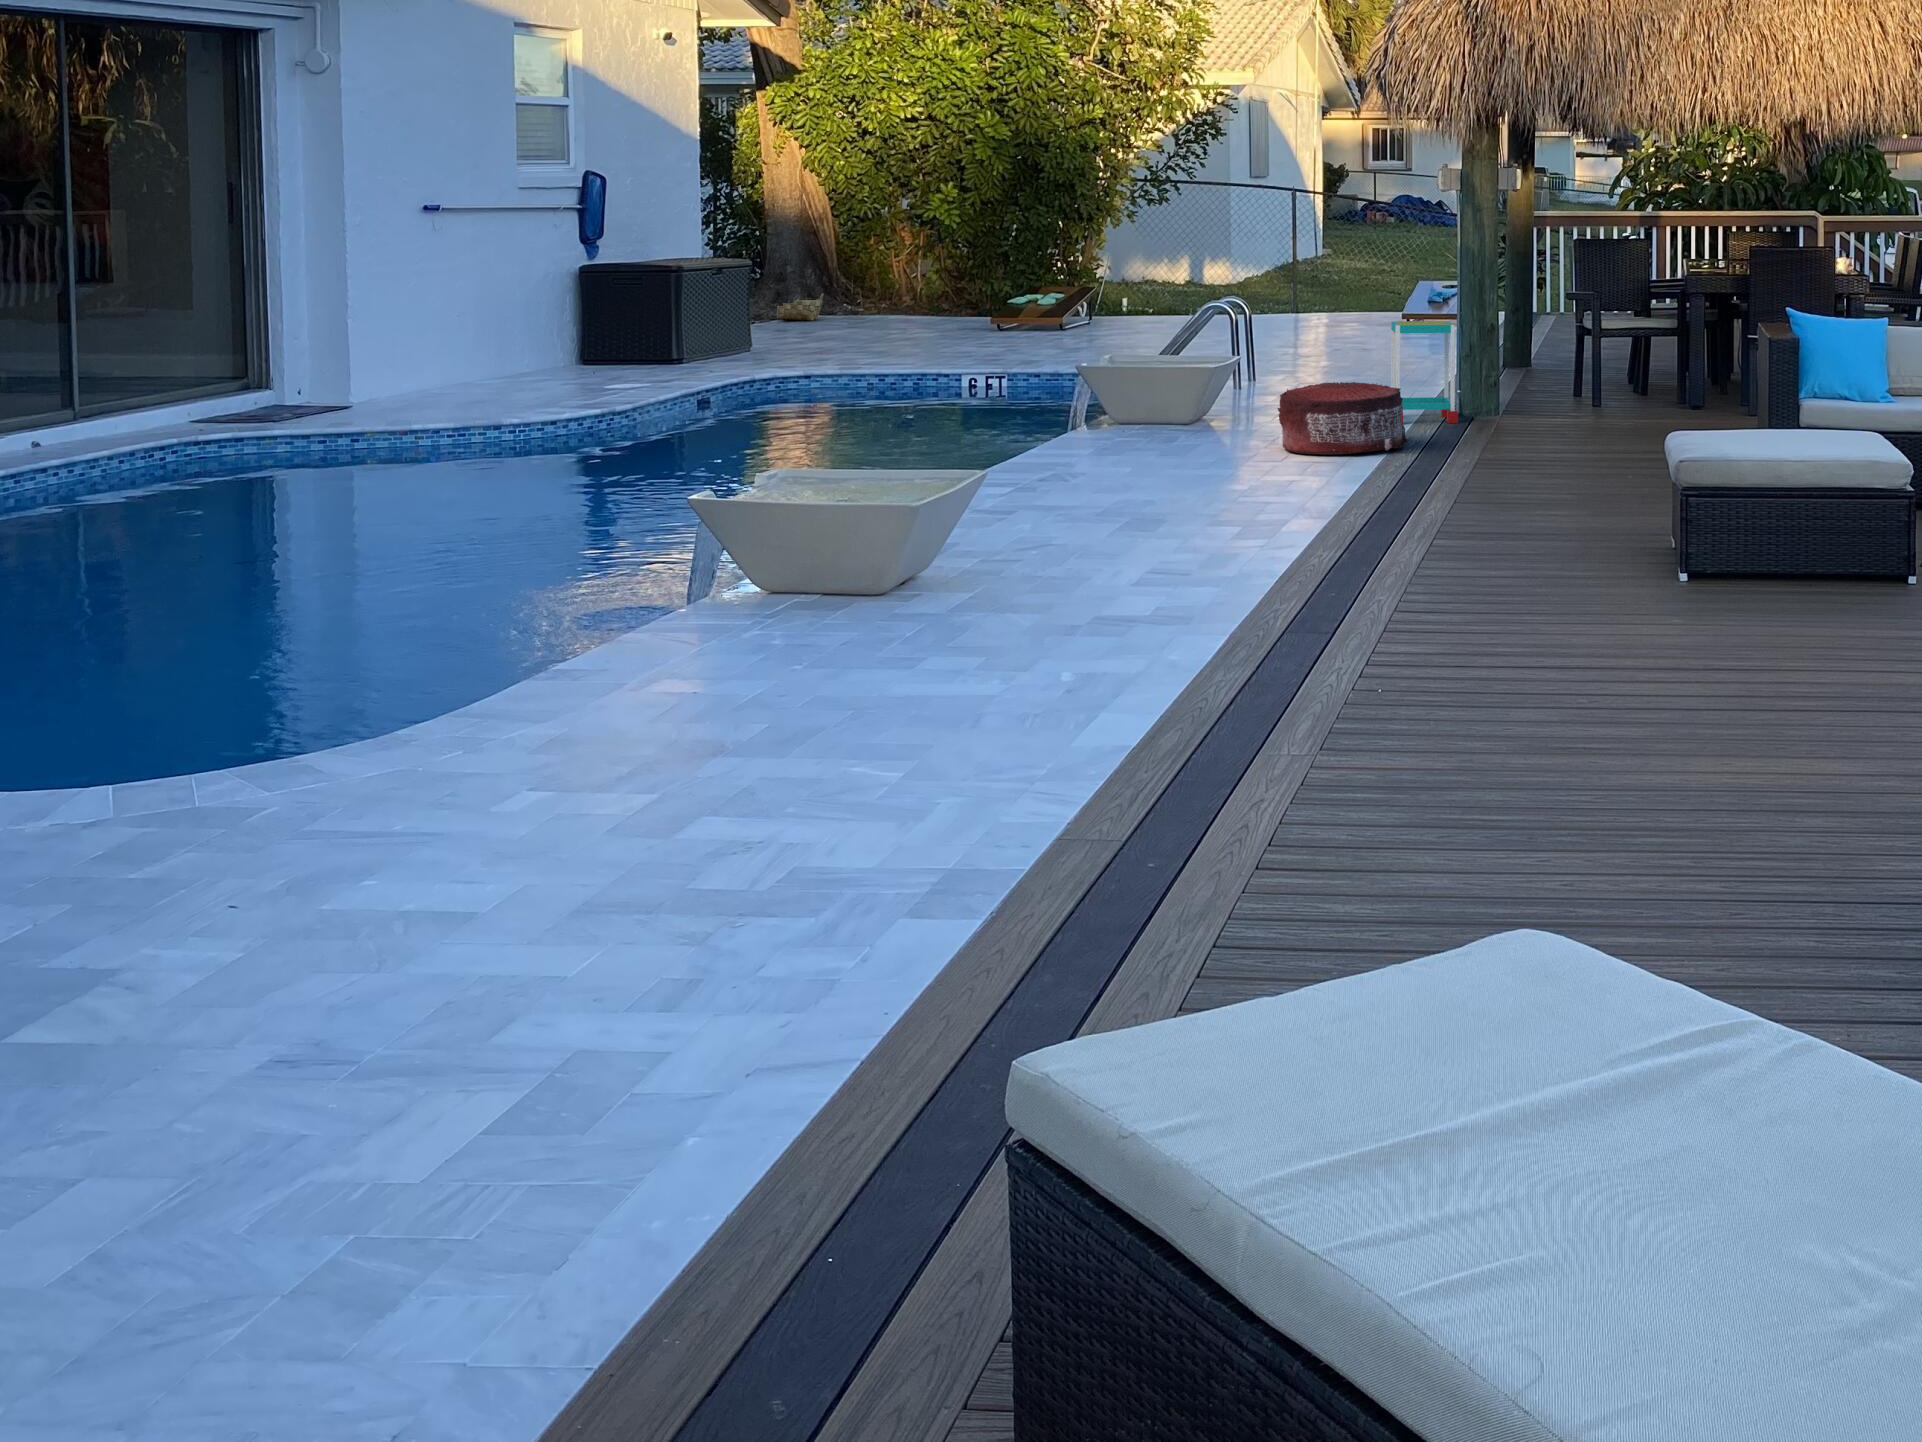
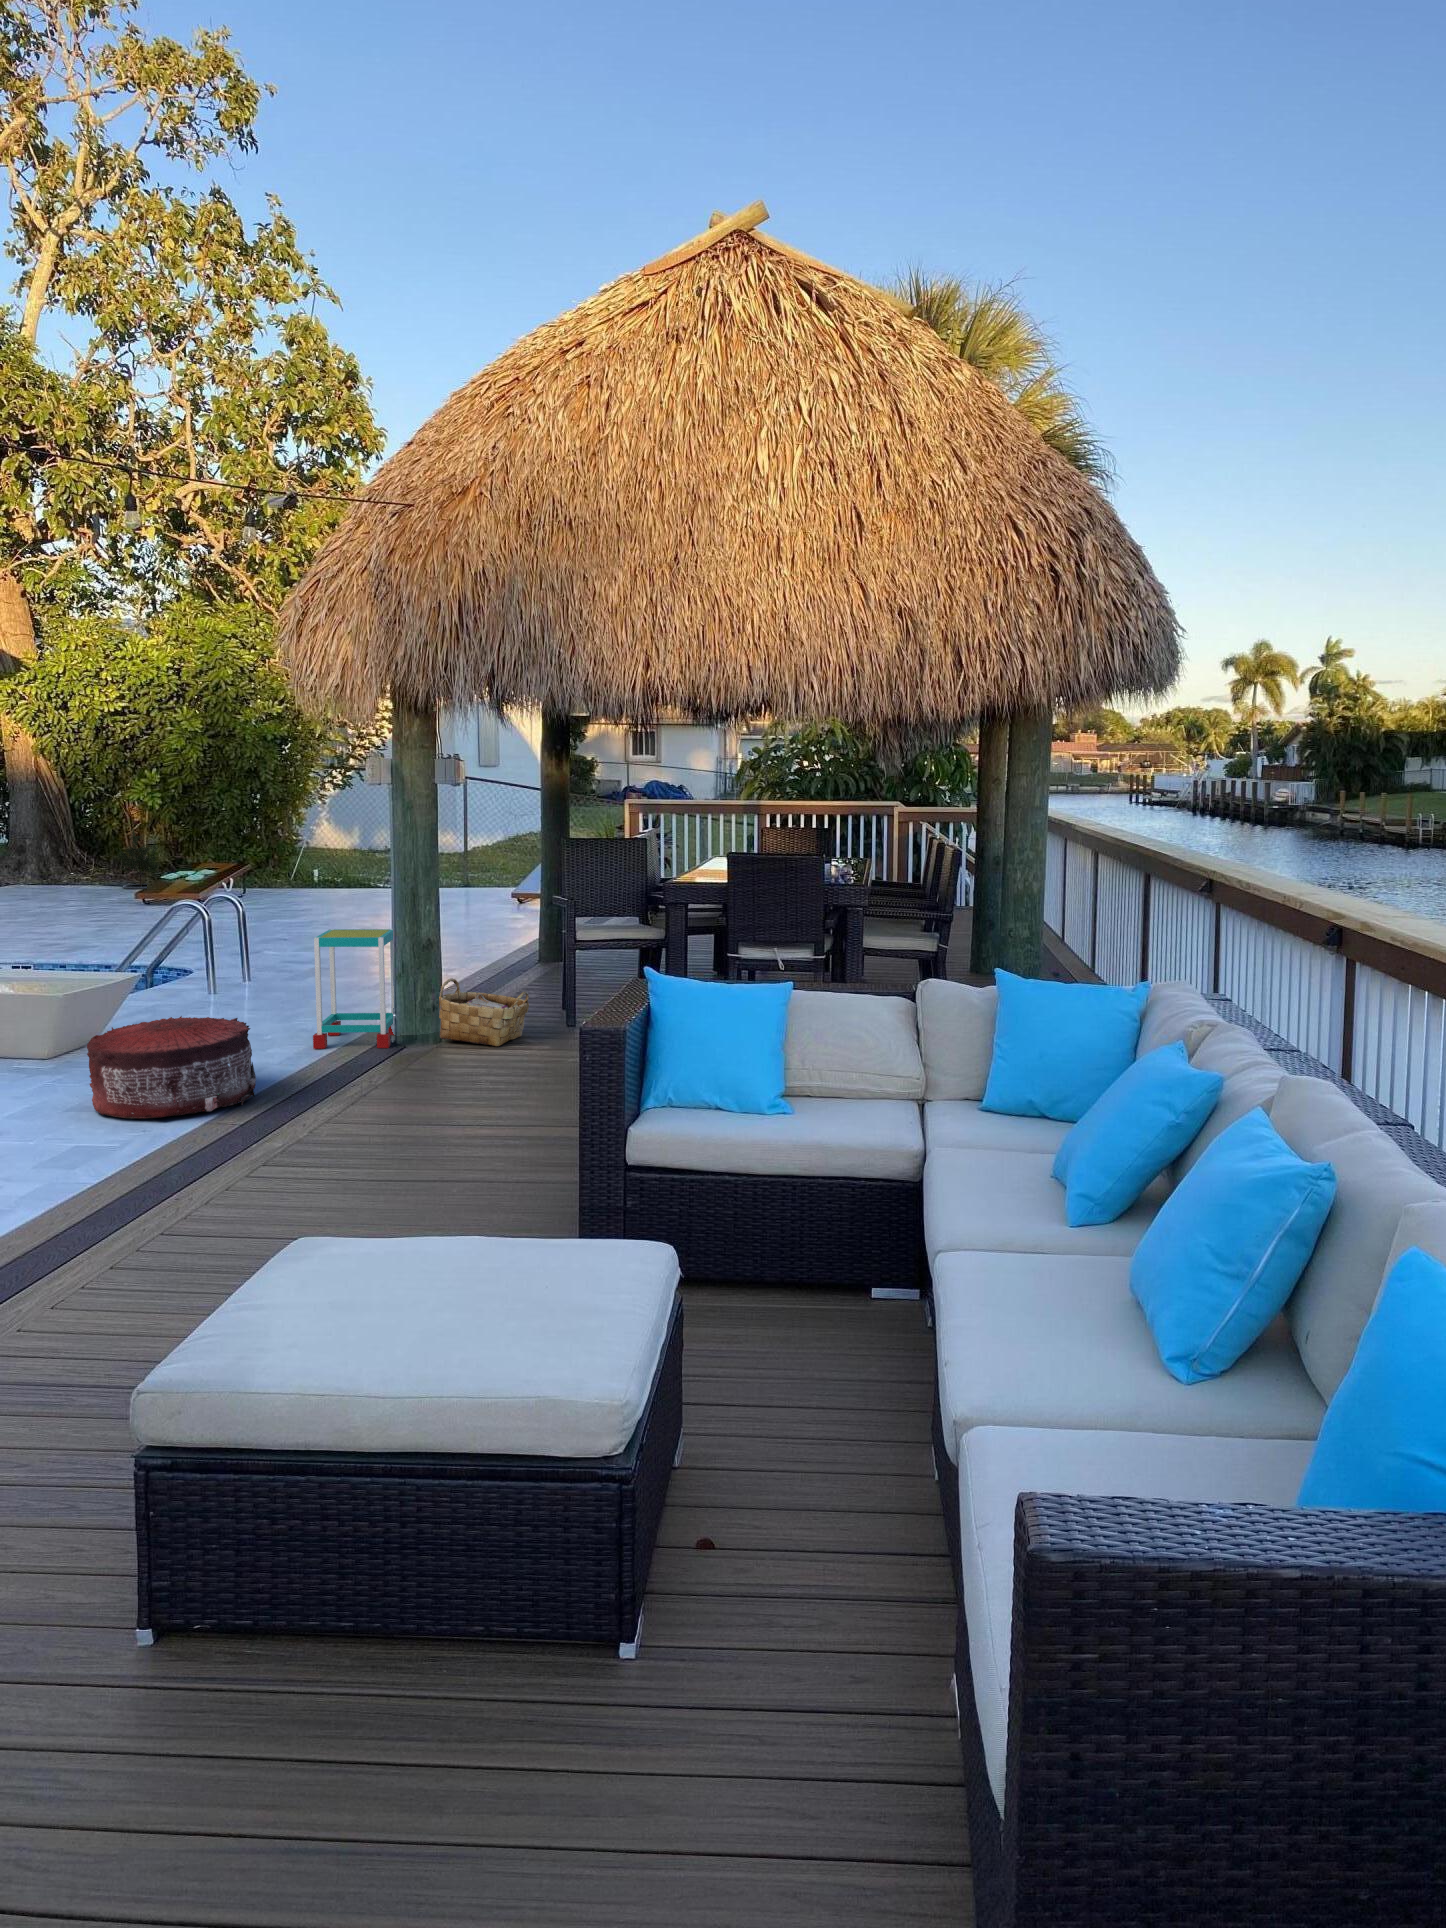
potted tree: none [875,255,926,327] -> present [118,828,160,889]
woven basket: present [777,293,824,321] -> present [439,978,529,1047]

